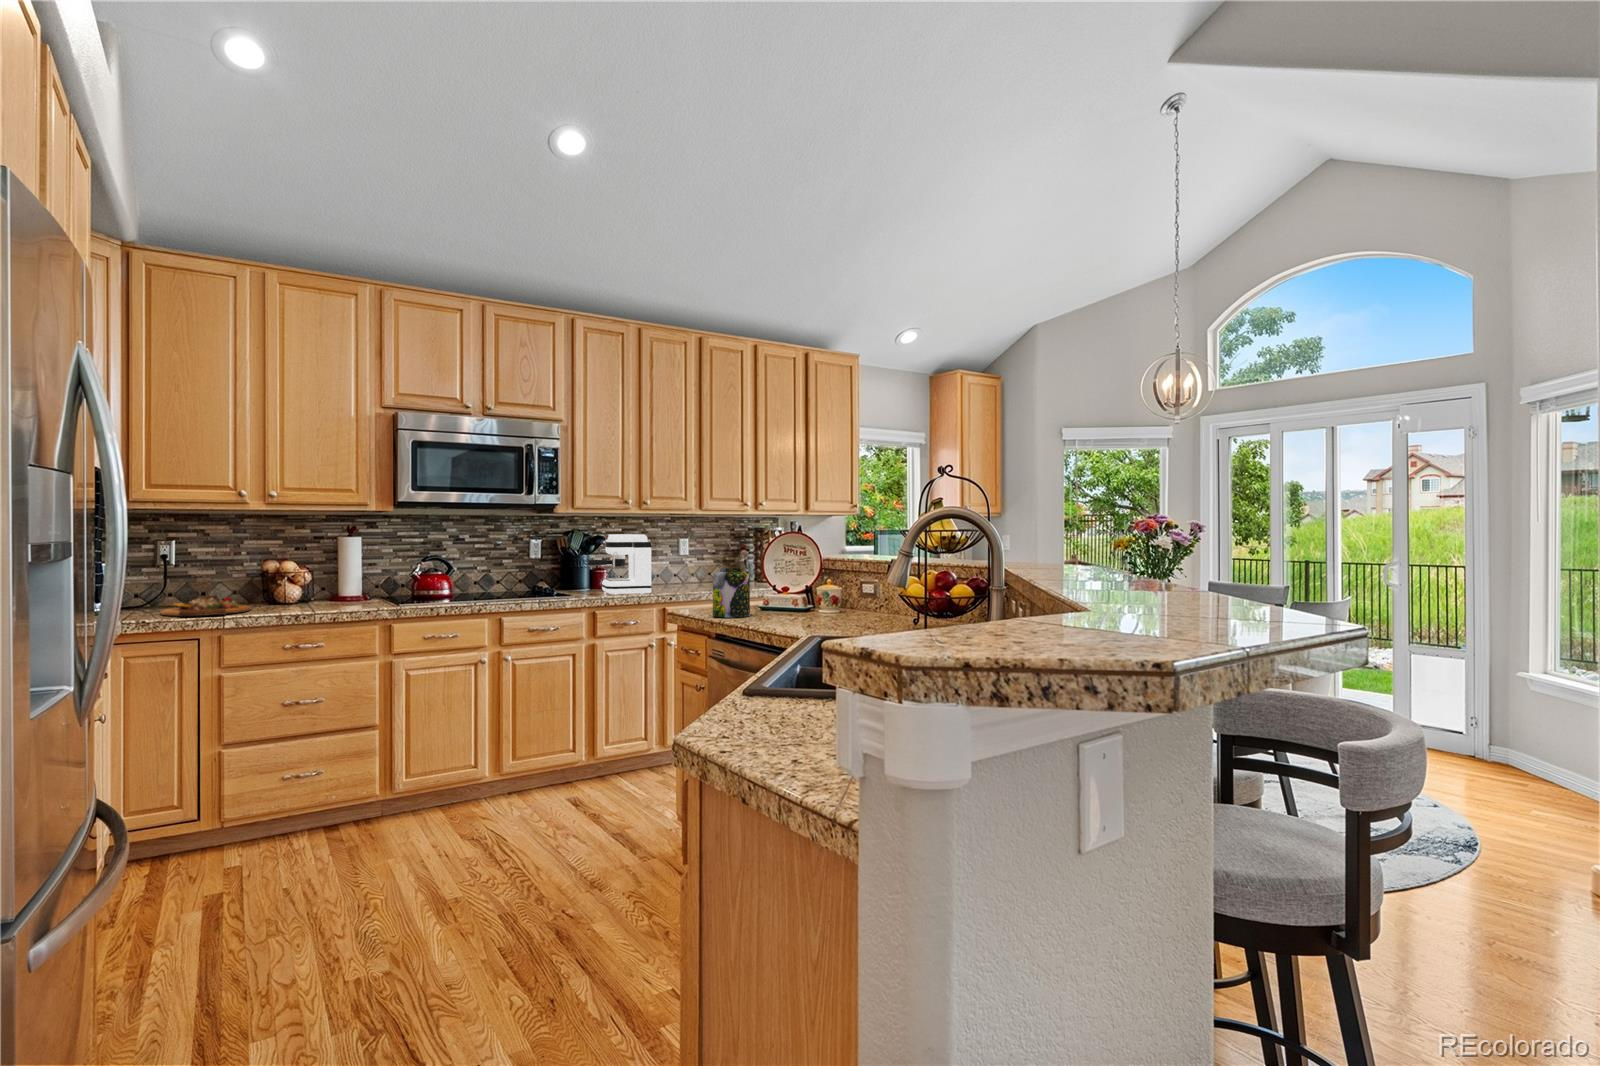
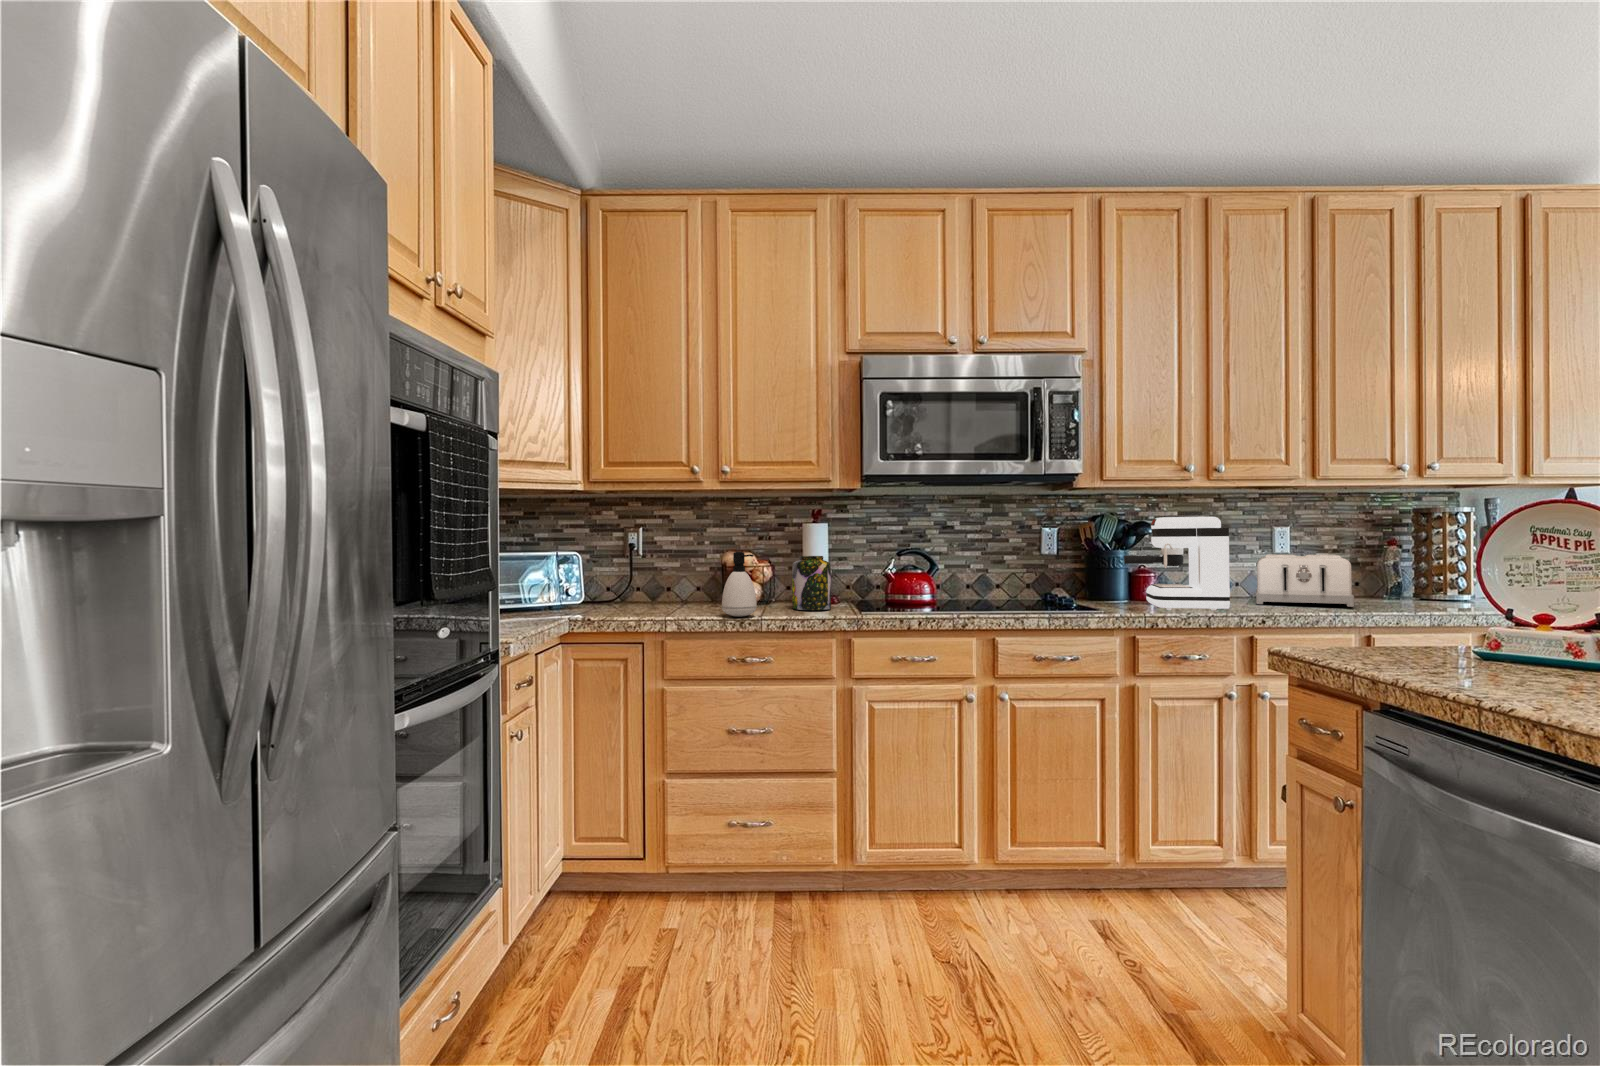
toaster: none [669,557,721,589] -> present [1256,555,1354,607]
soap dispenser: none [276,563,308,614] -> present [722,552,757,617]
jar: present [713,568,750,618] -> present [792,556,831,610]
cutting board: present [160,595,250,616] -> none [618,590,705,613]

